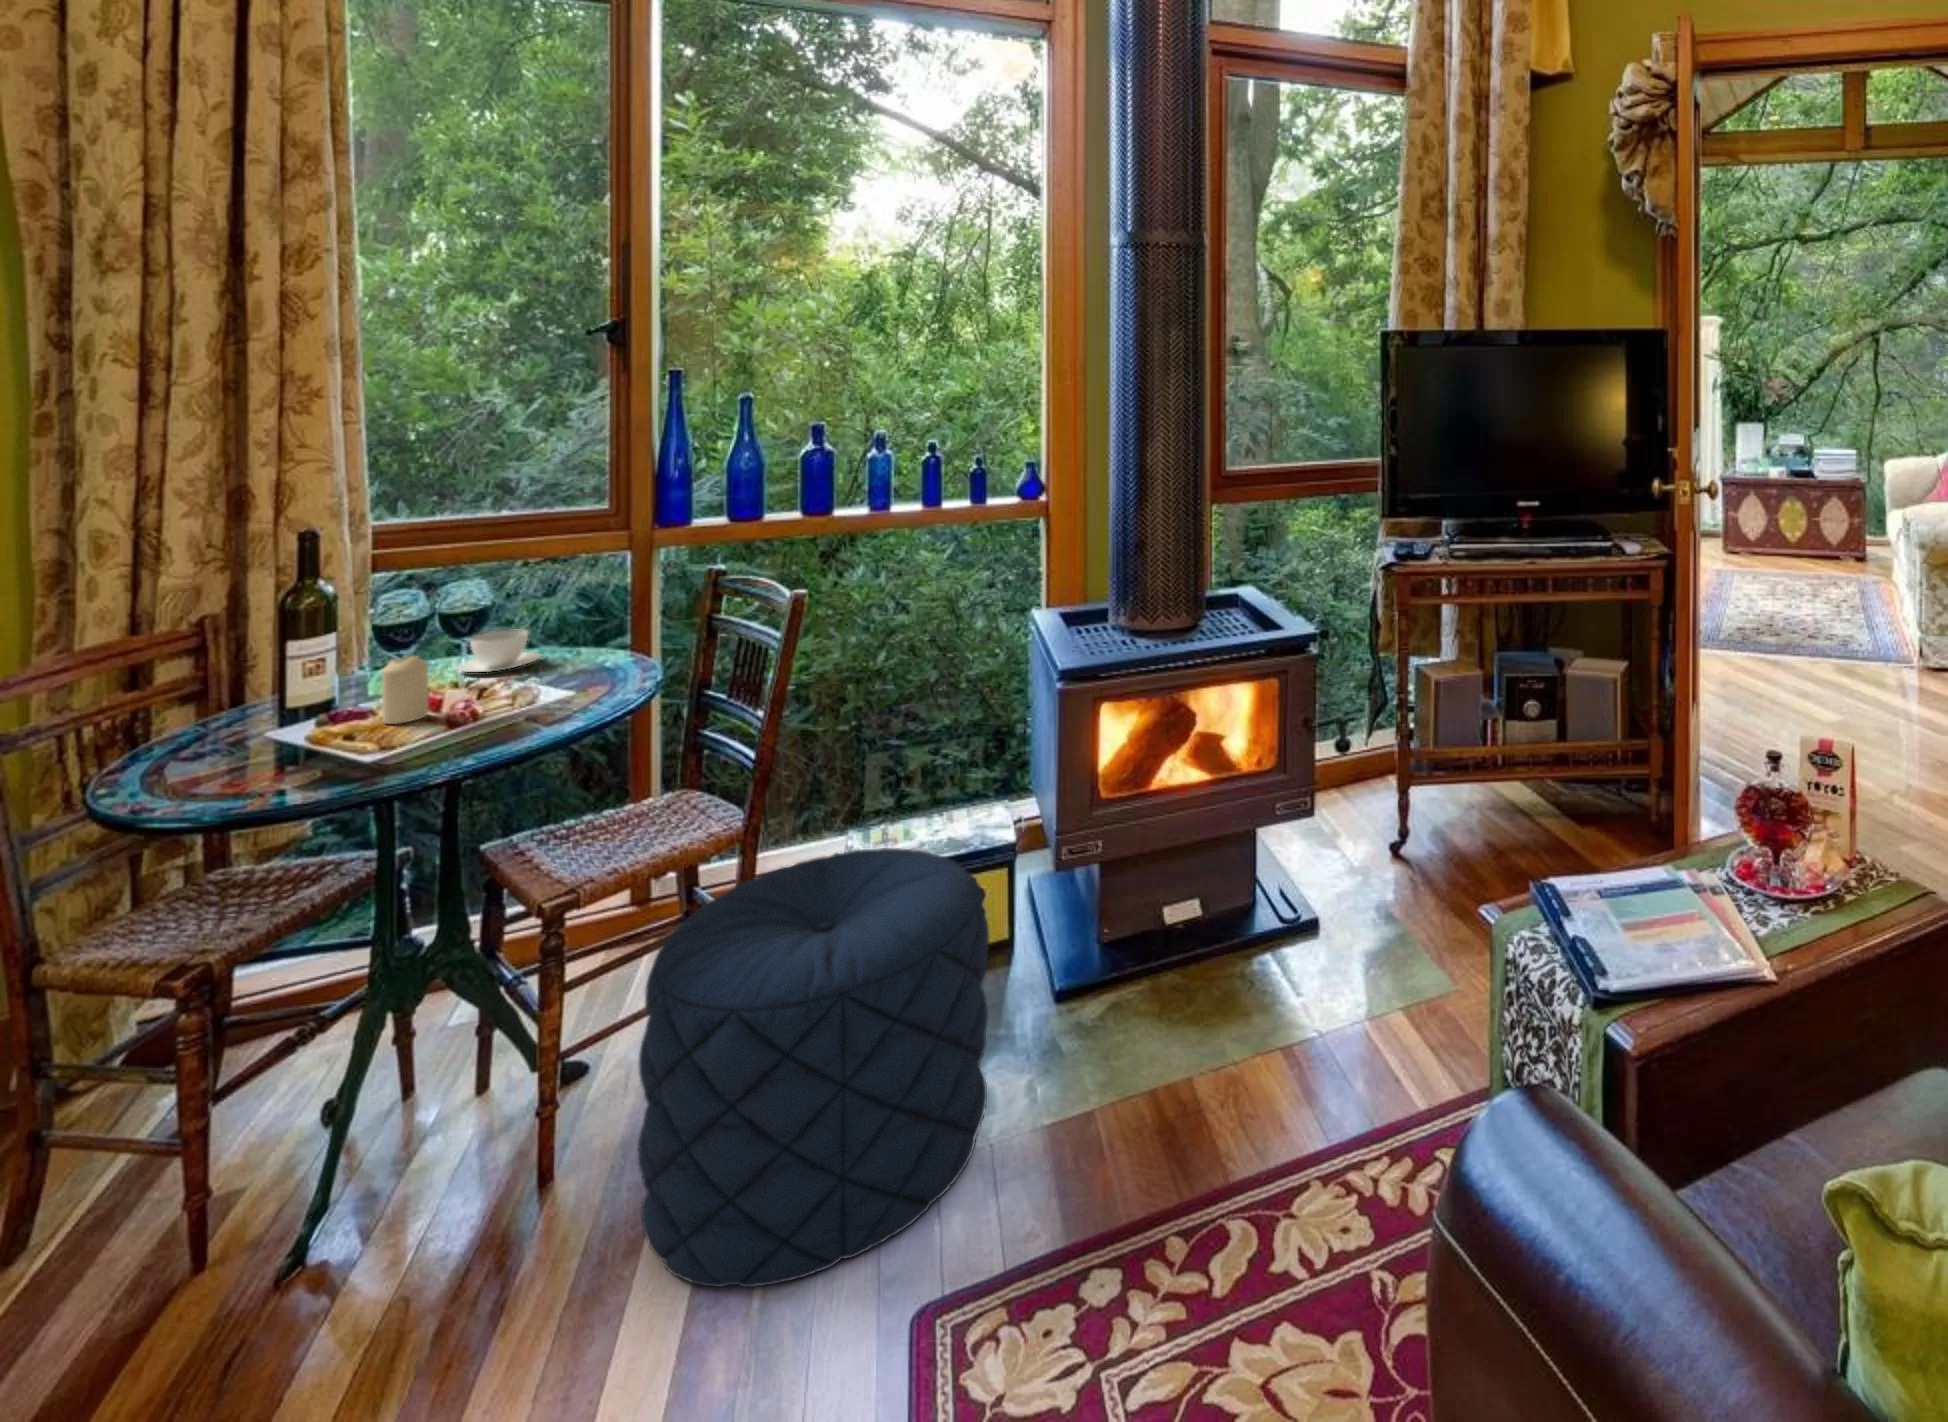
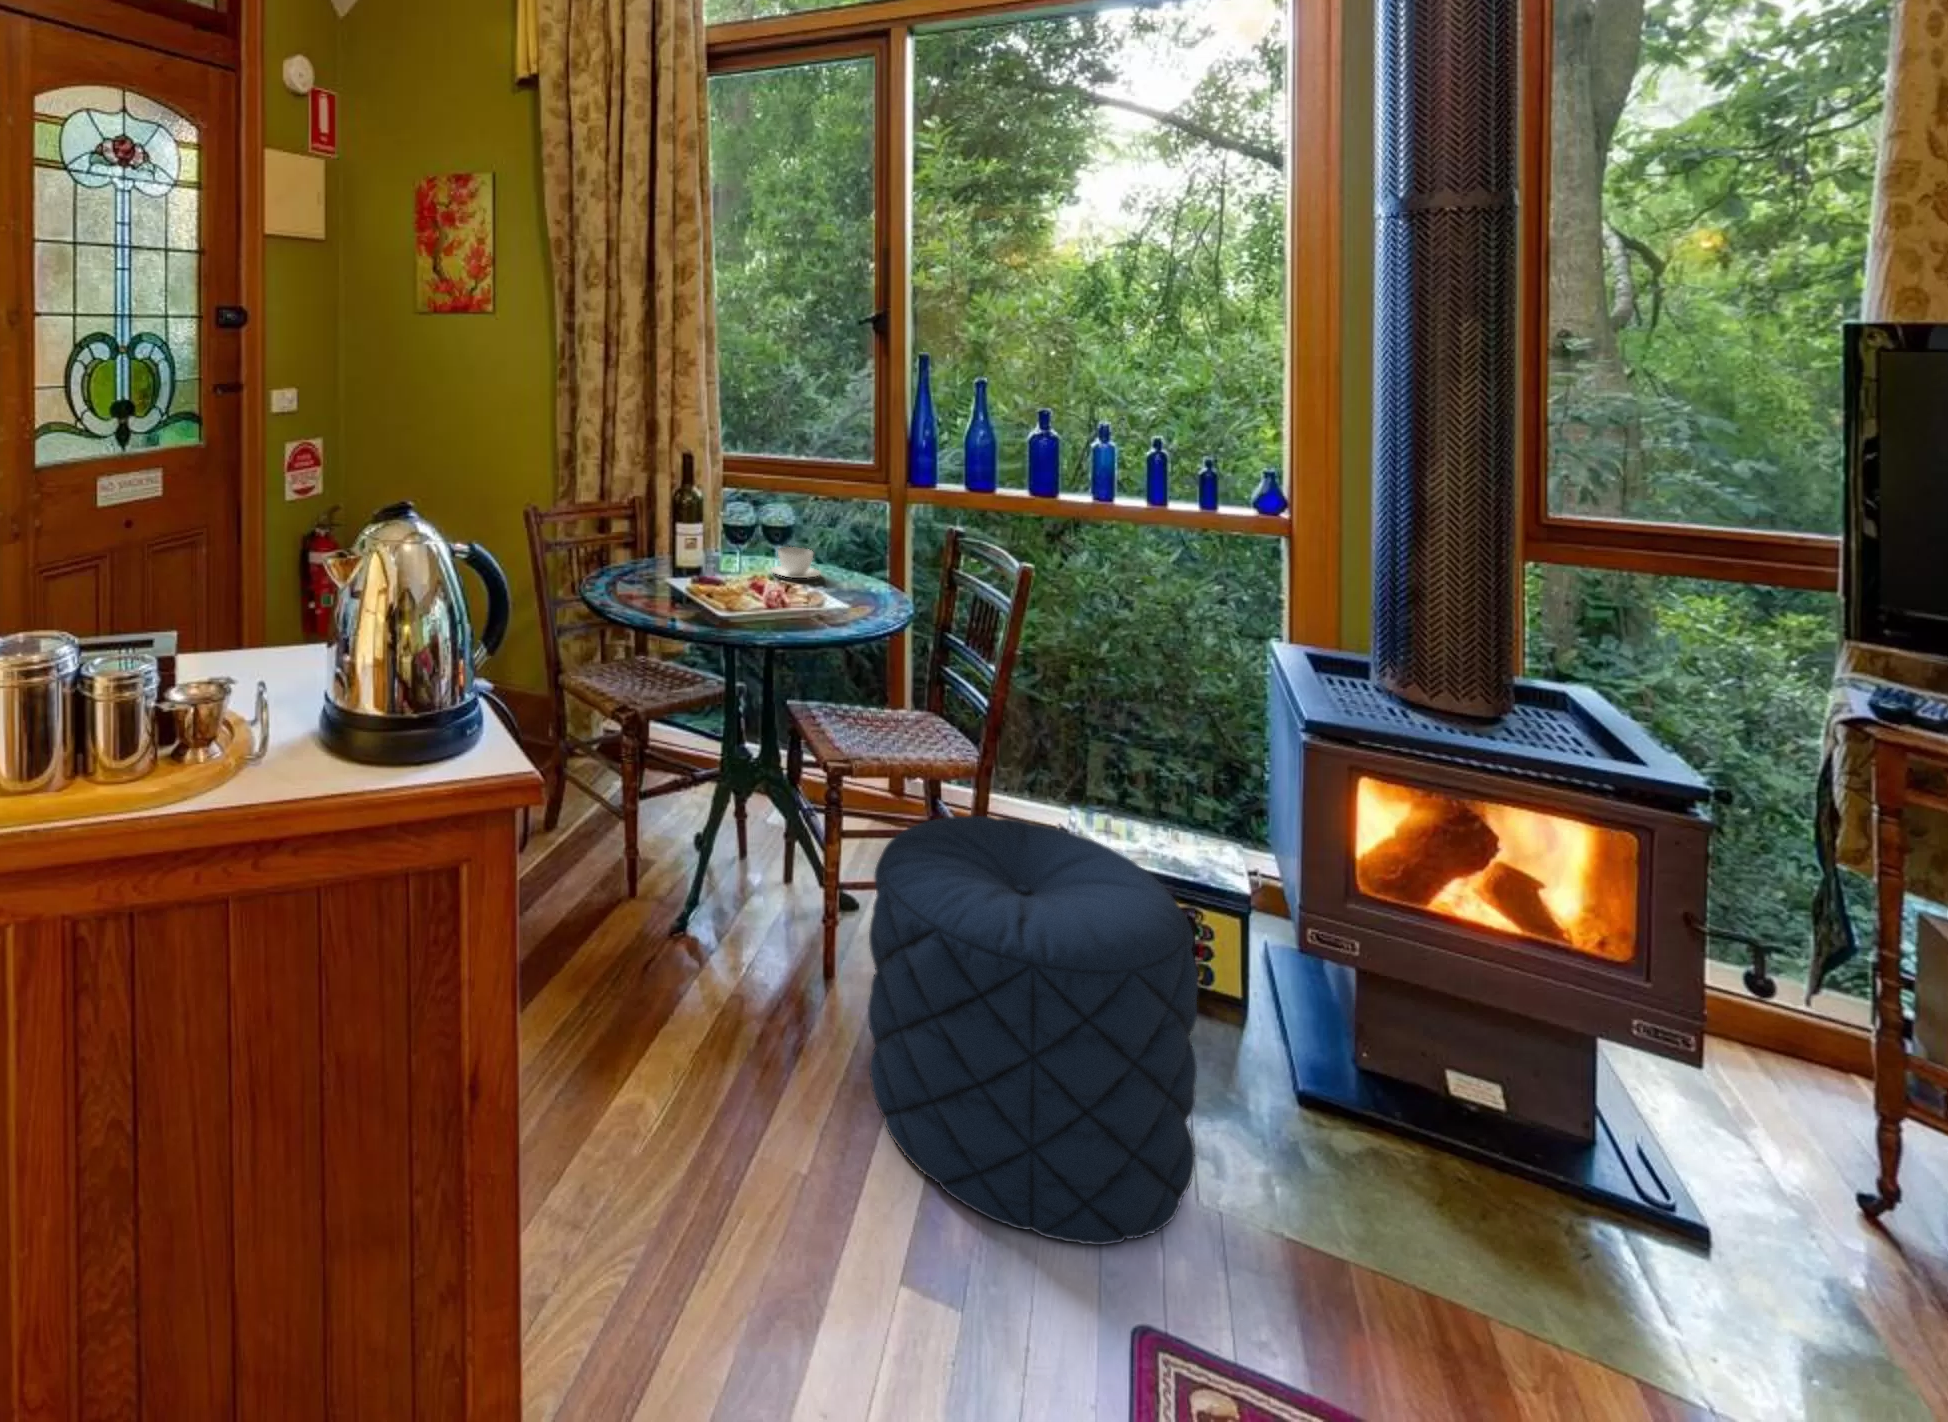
candle: present [382,656,428,724] -> none [724,552,749,600]

